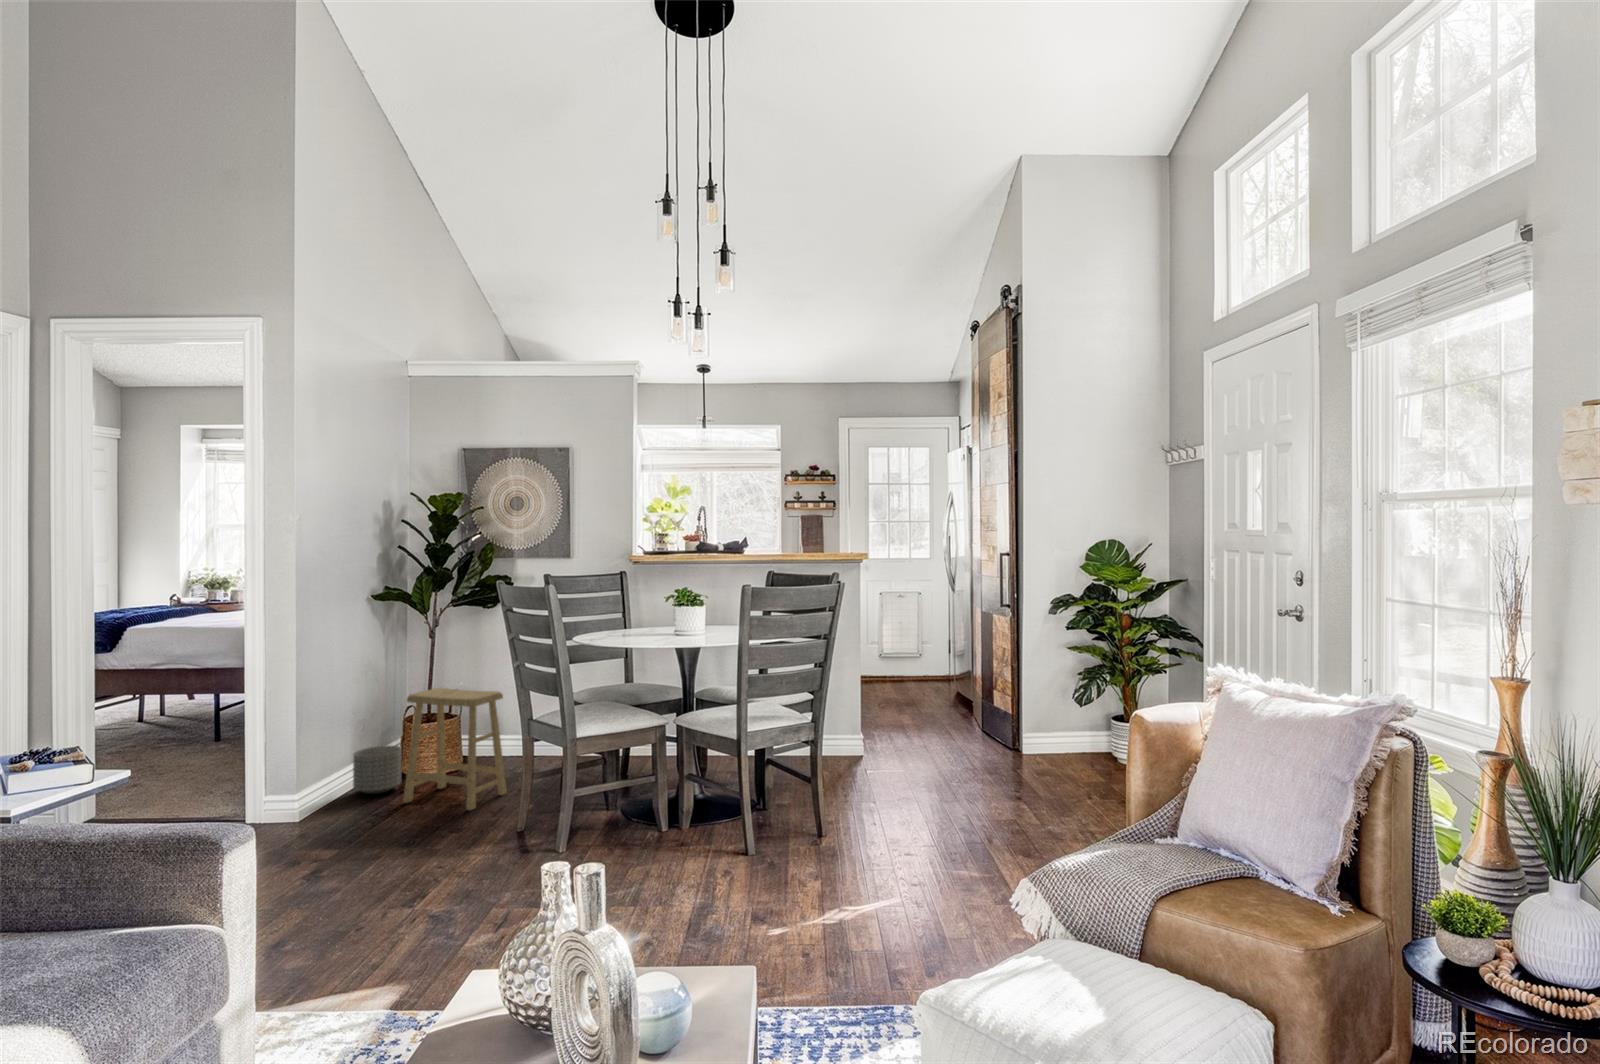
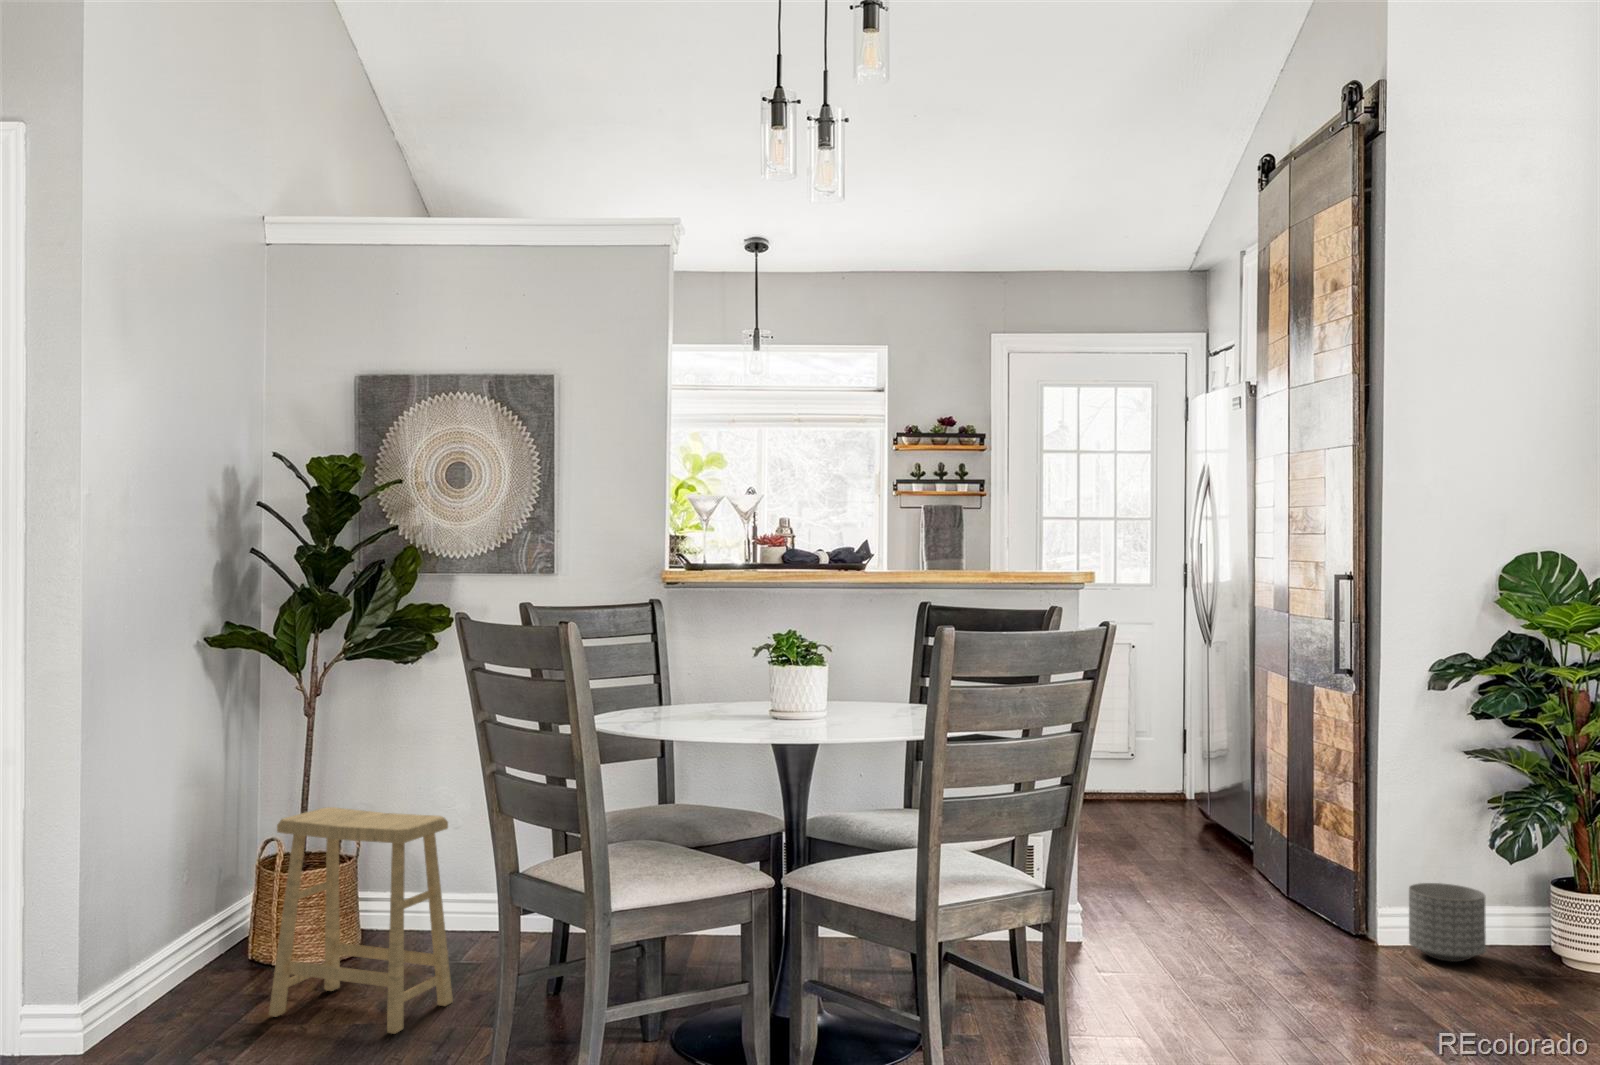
planter: present [353,746,401,794] -> present [1409,883,1486,962]

